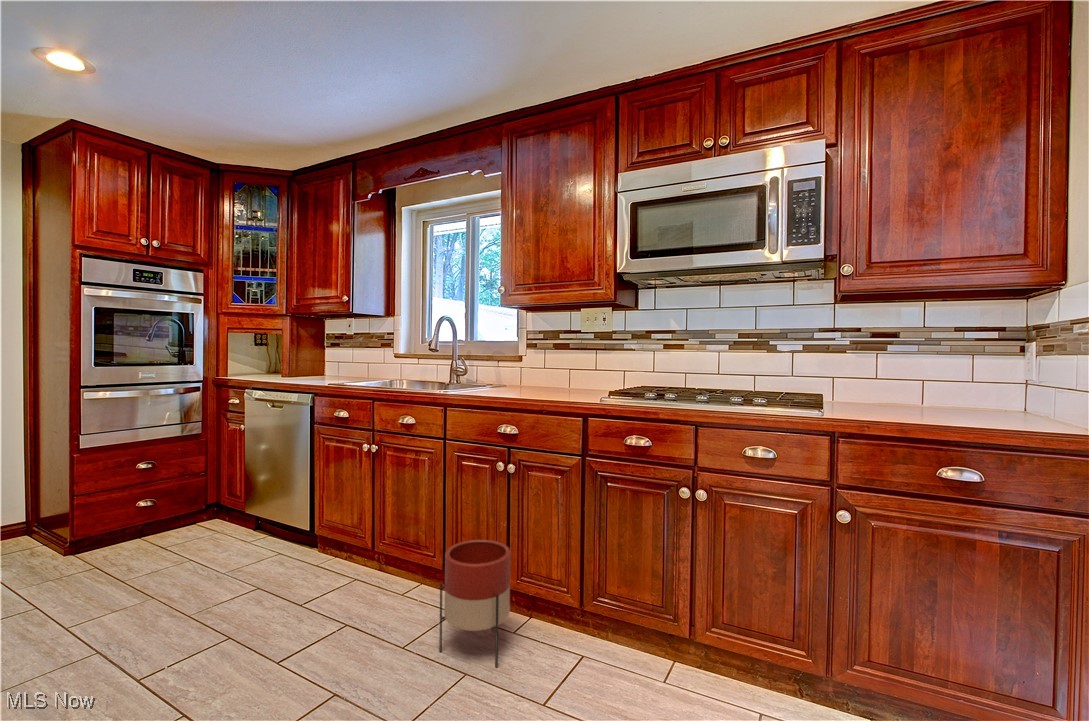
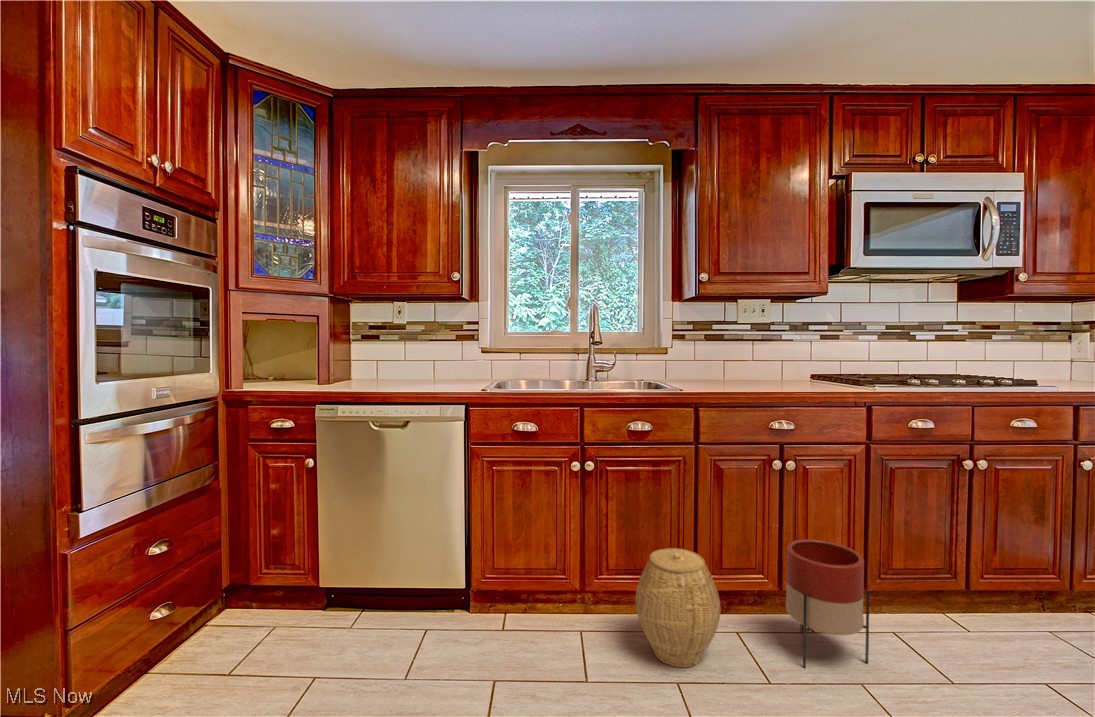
woven basket: none [338,525,411,623] -> present [636,548,721,667]

